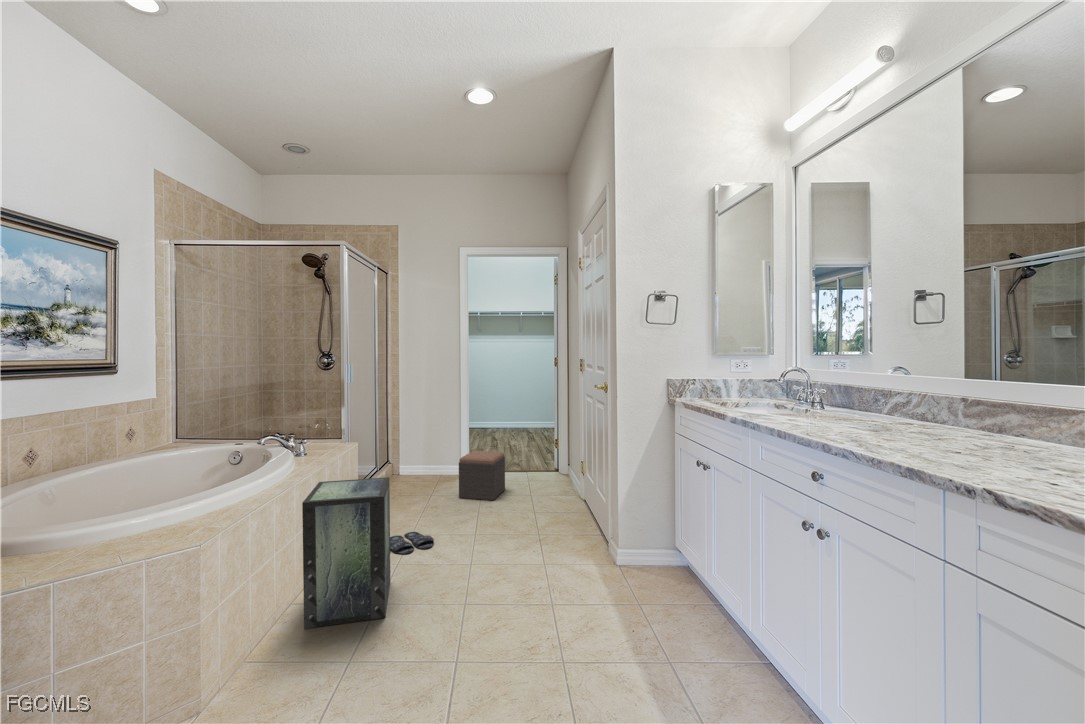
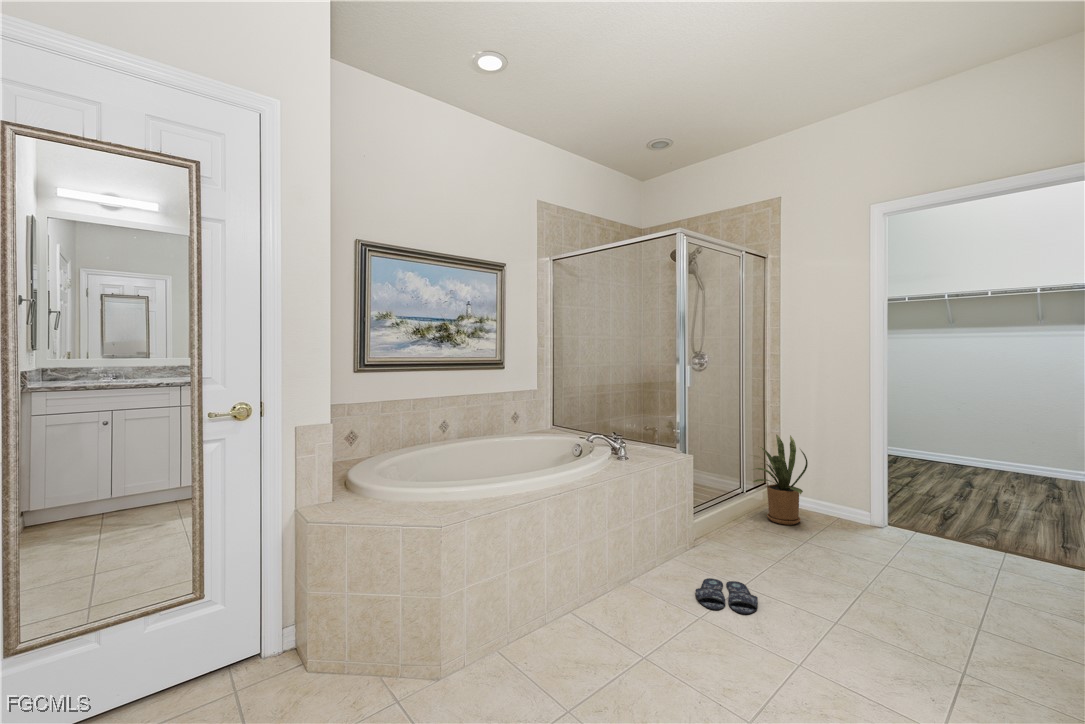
house plant: none [383,419,429,488] -> present [753,435,808,525]
footstool: present [459,451,505,500] -> none [841,493,938,580]
storage box: present [302,477,390,629] -> none [544,486,664,683]

